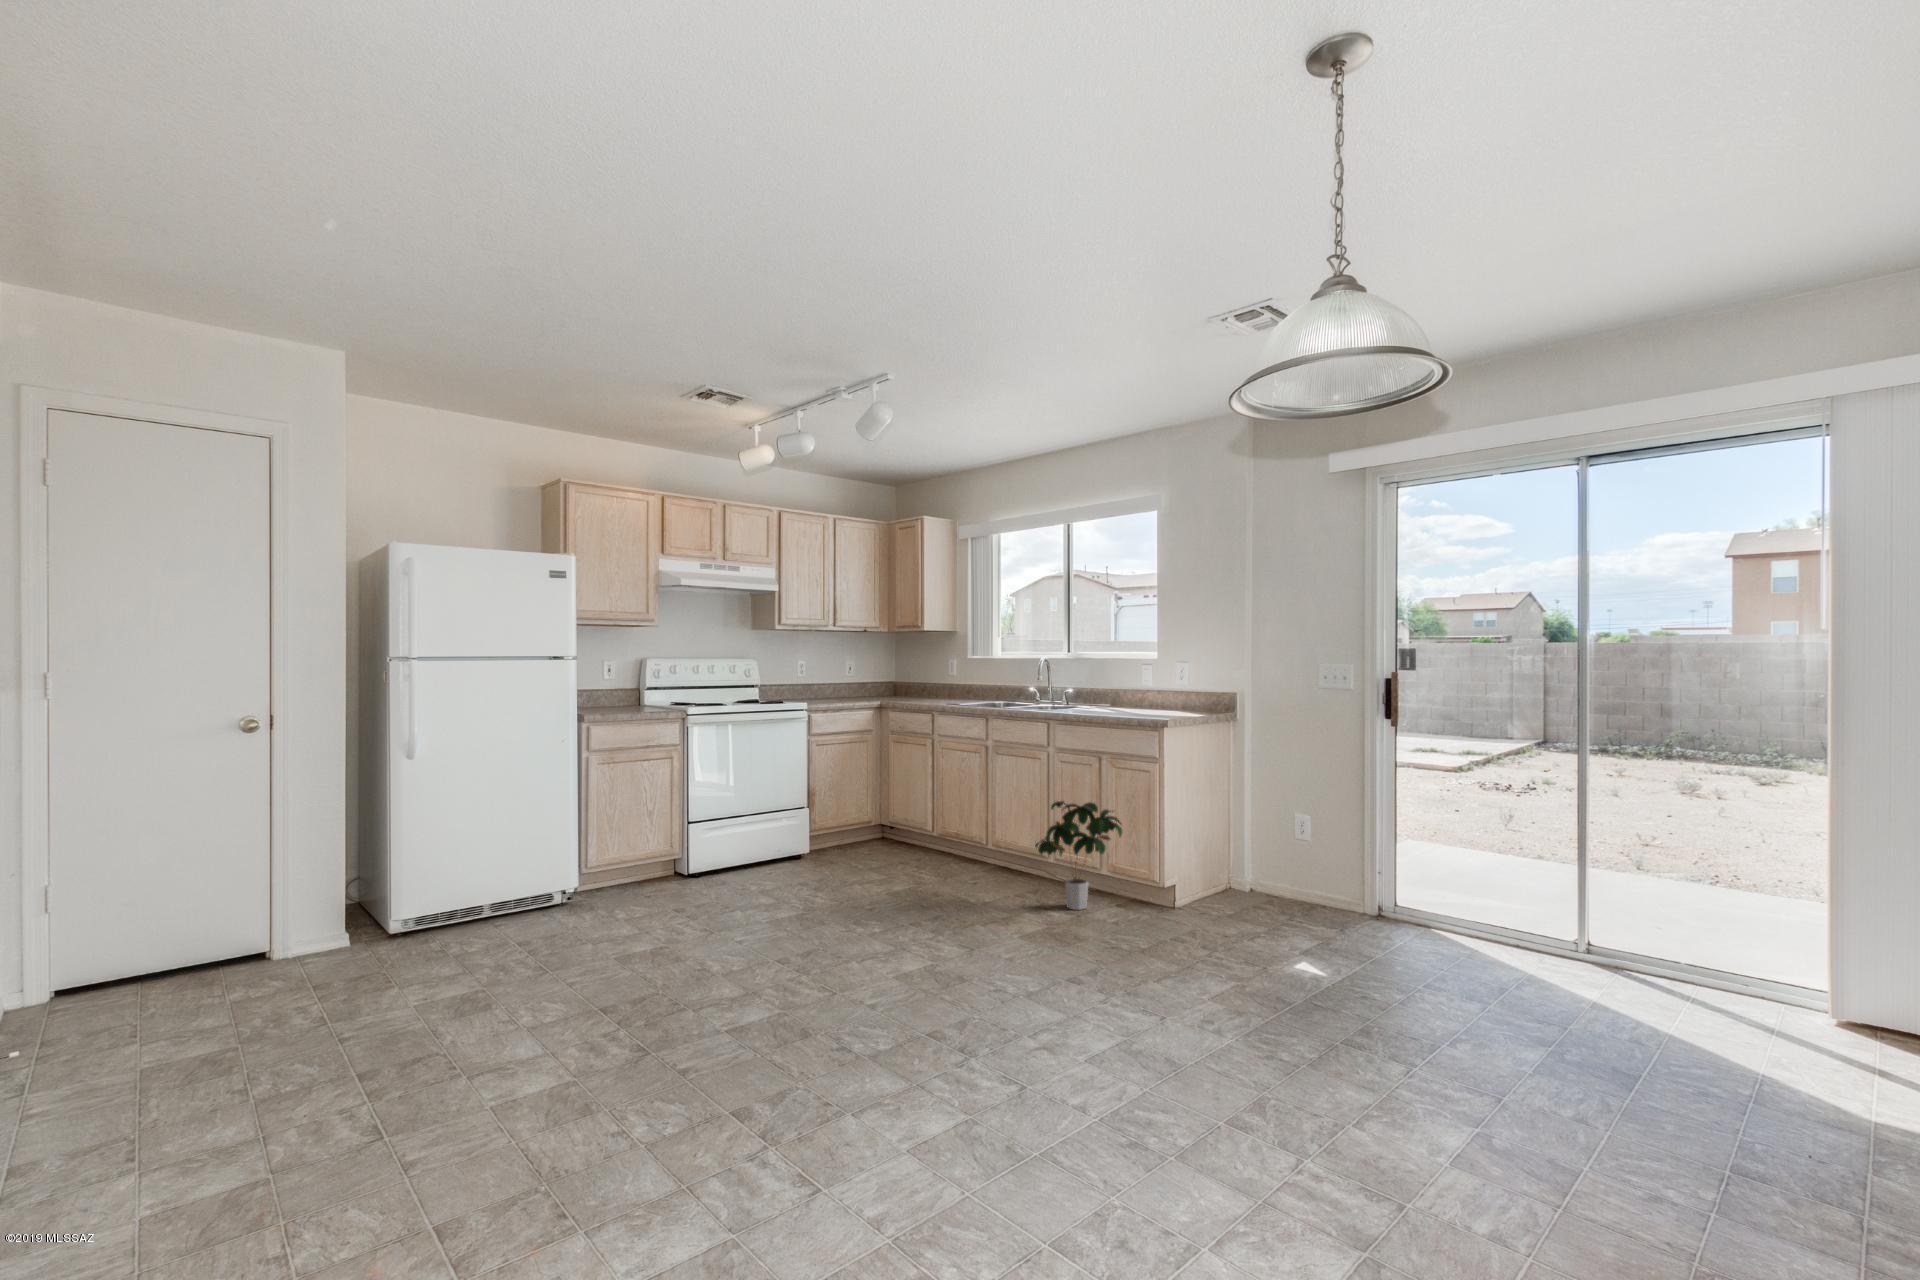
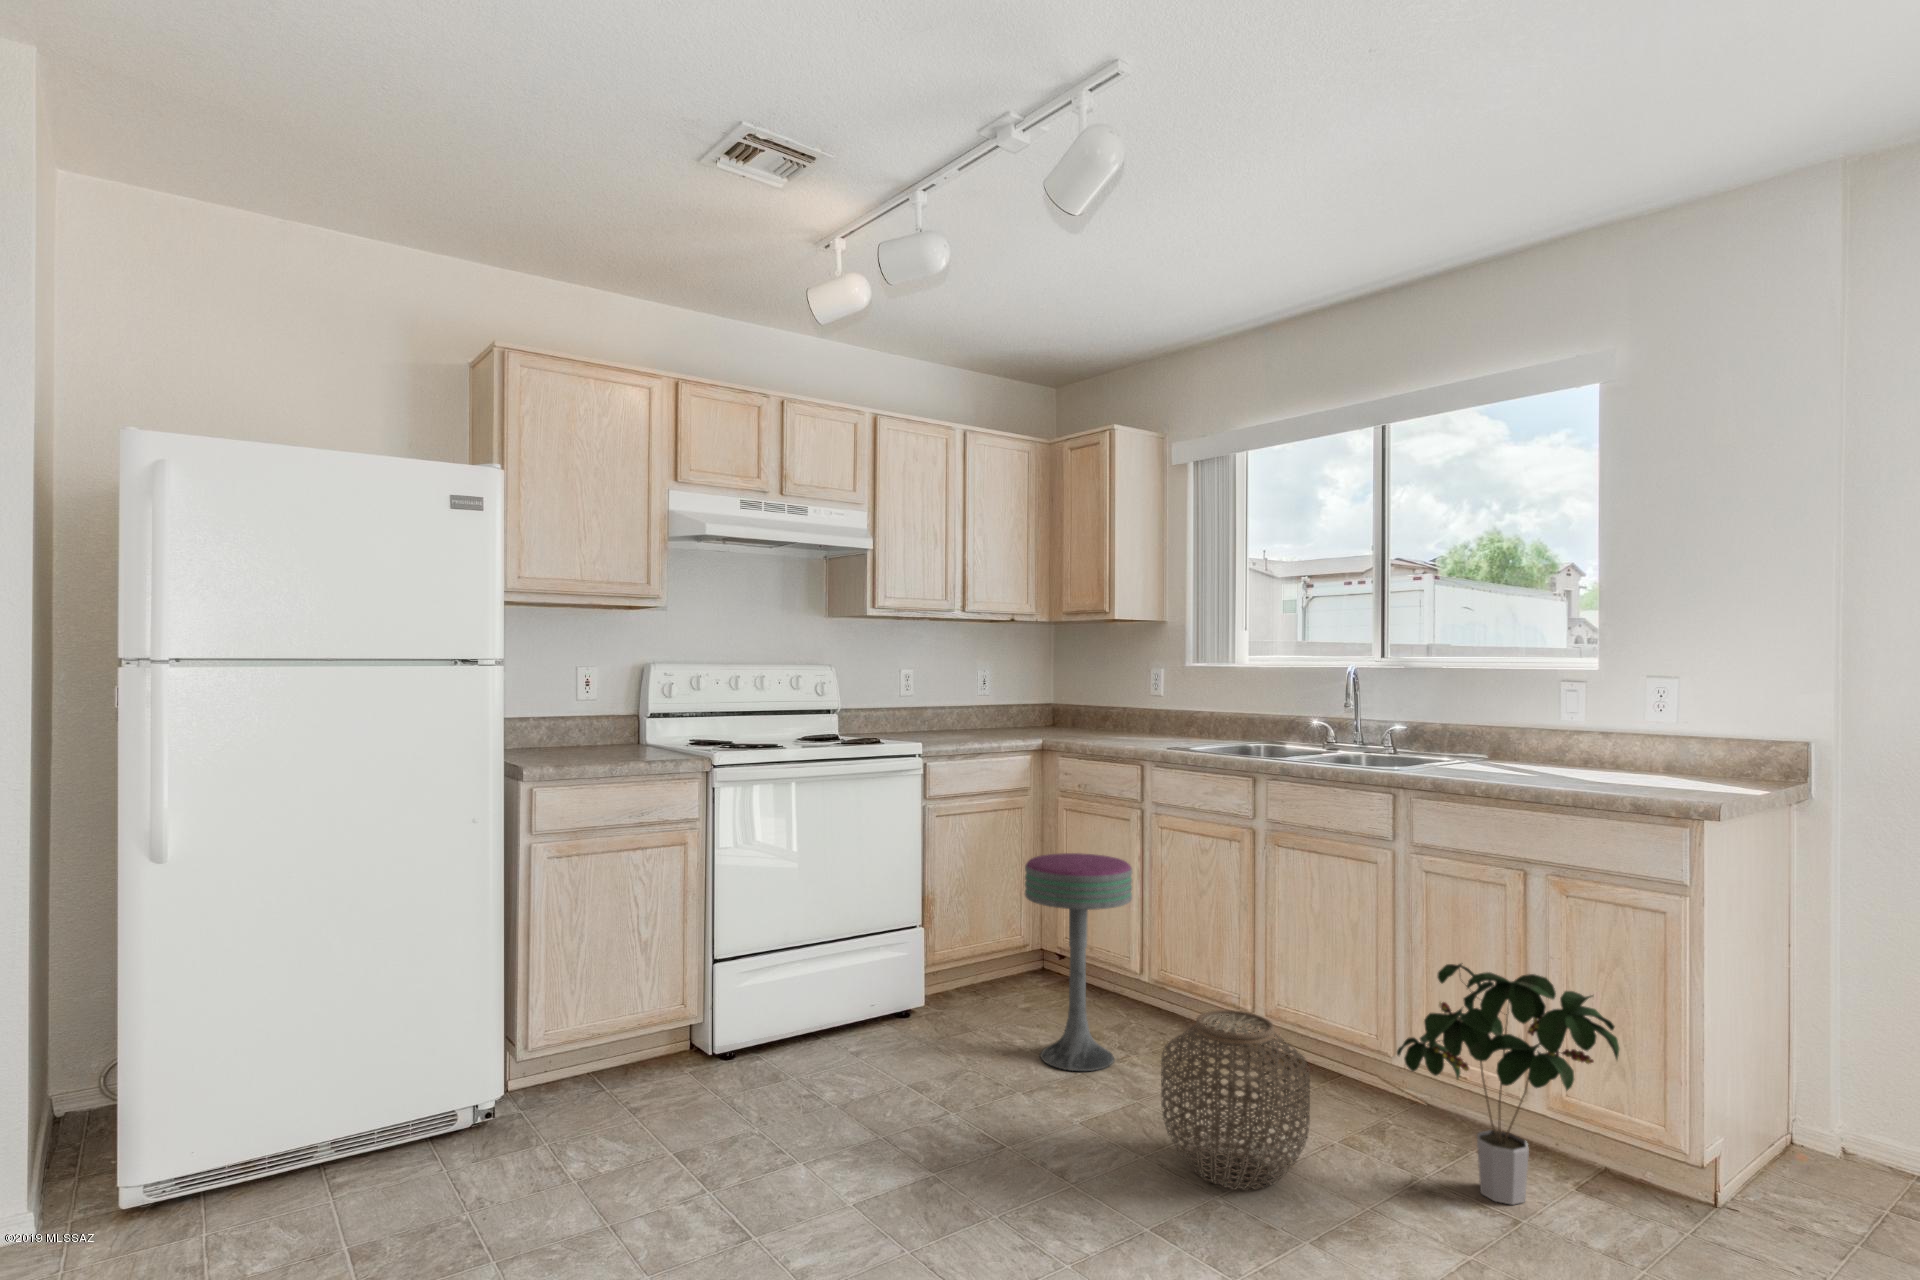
bar stool: none [861,762,919,875] -> present [1025,853,1132,1071]
woven basket: none [918,828,989,910] -> present [1161,1010,1310,1190]

